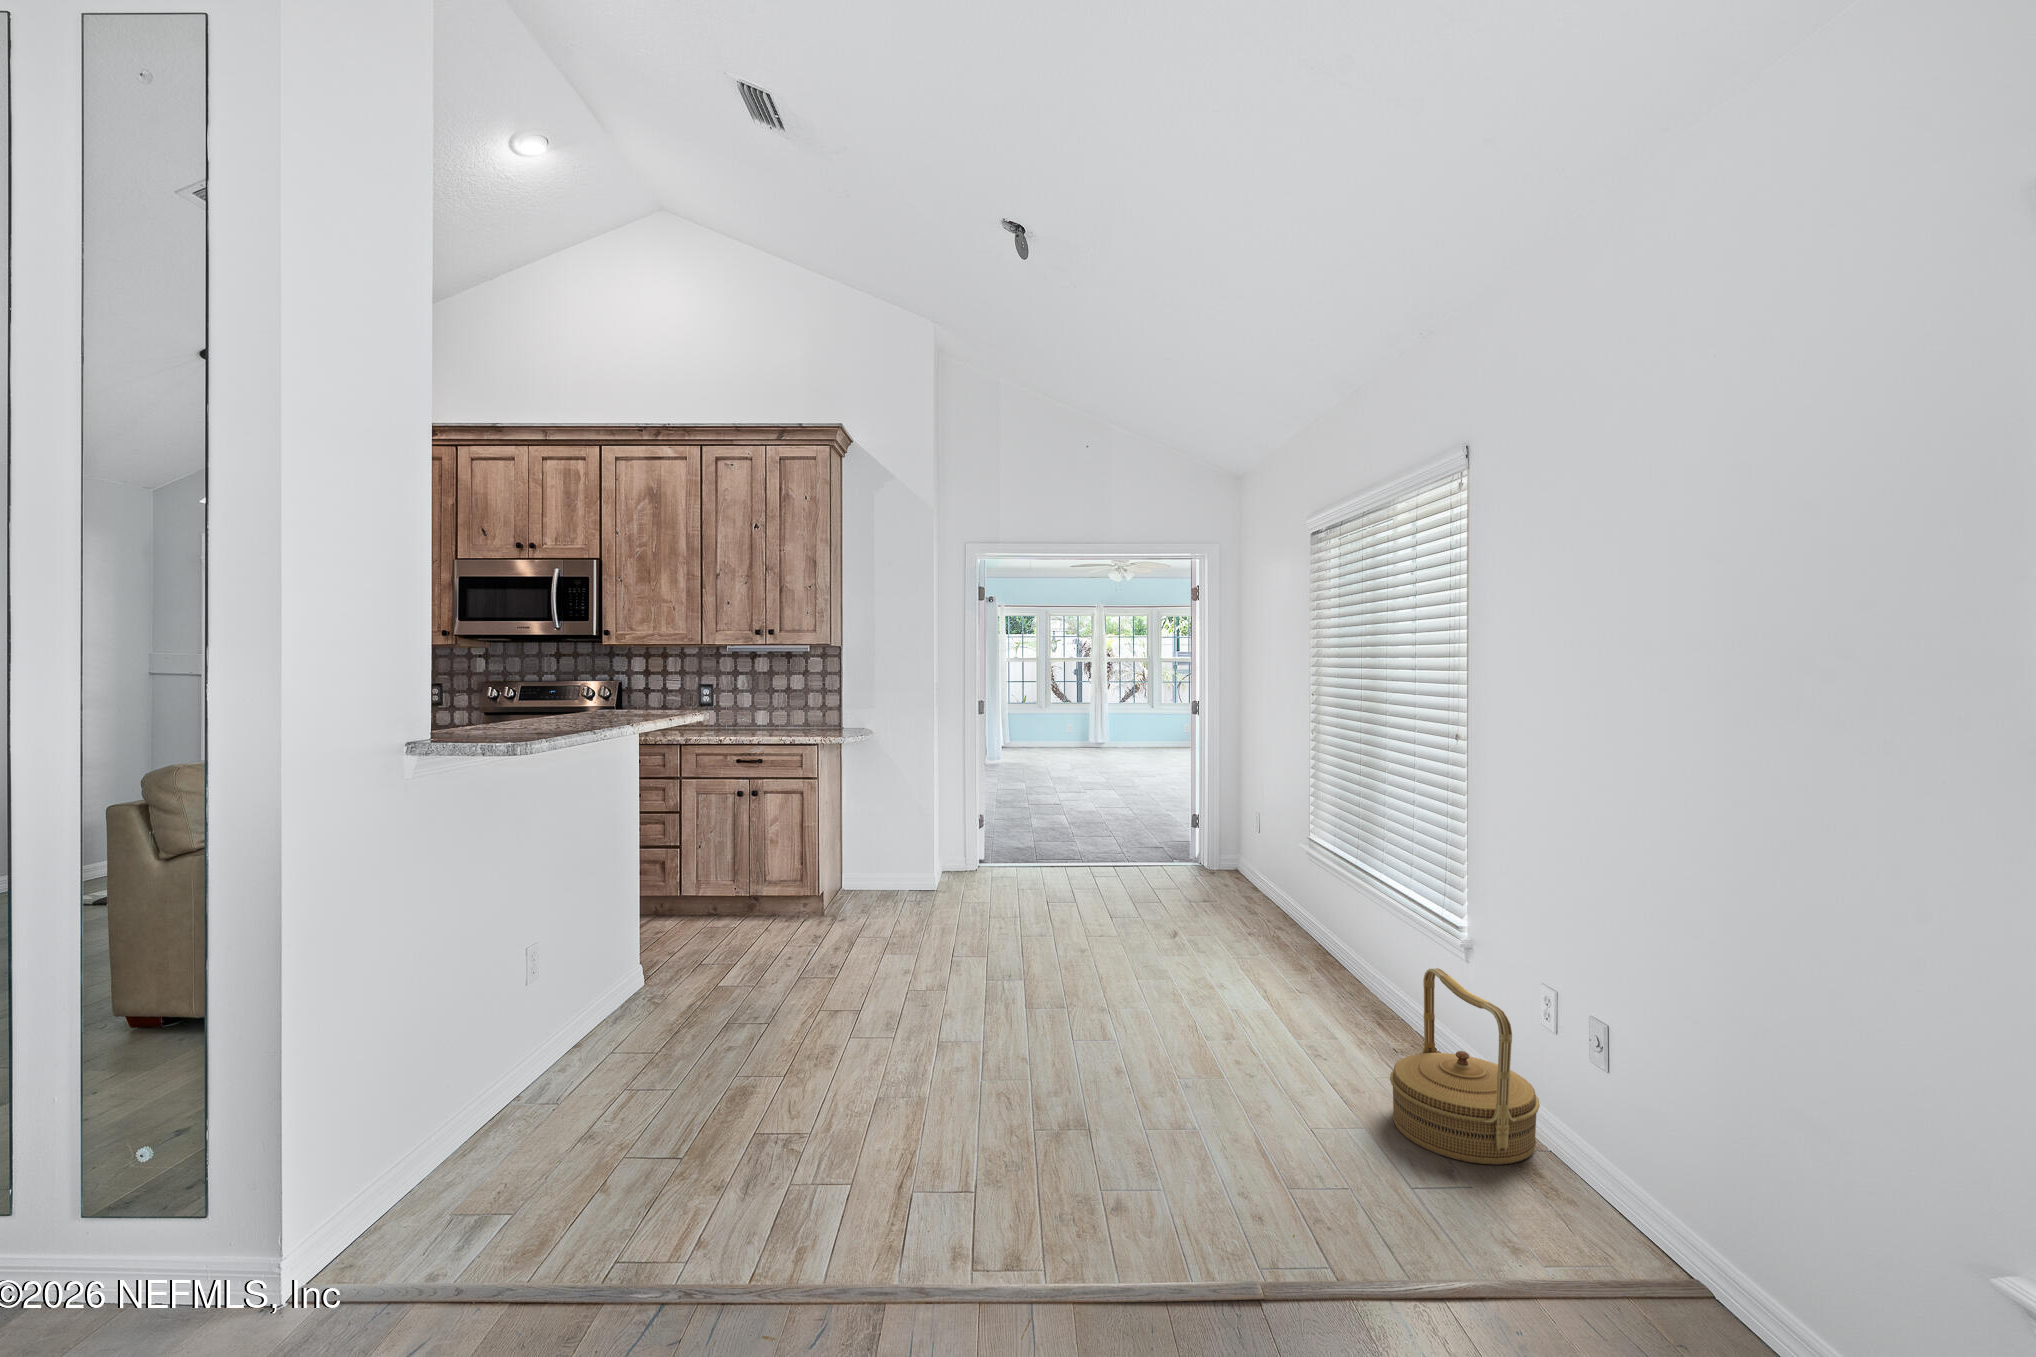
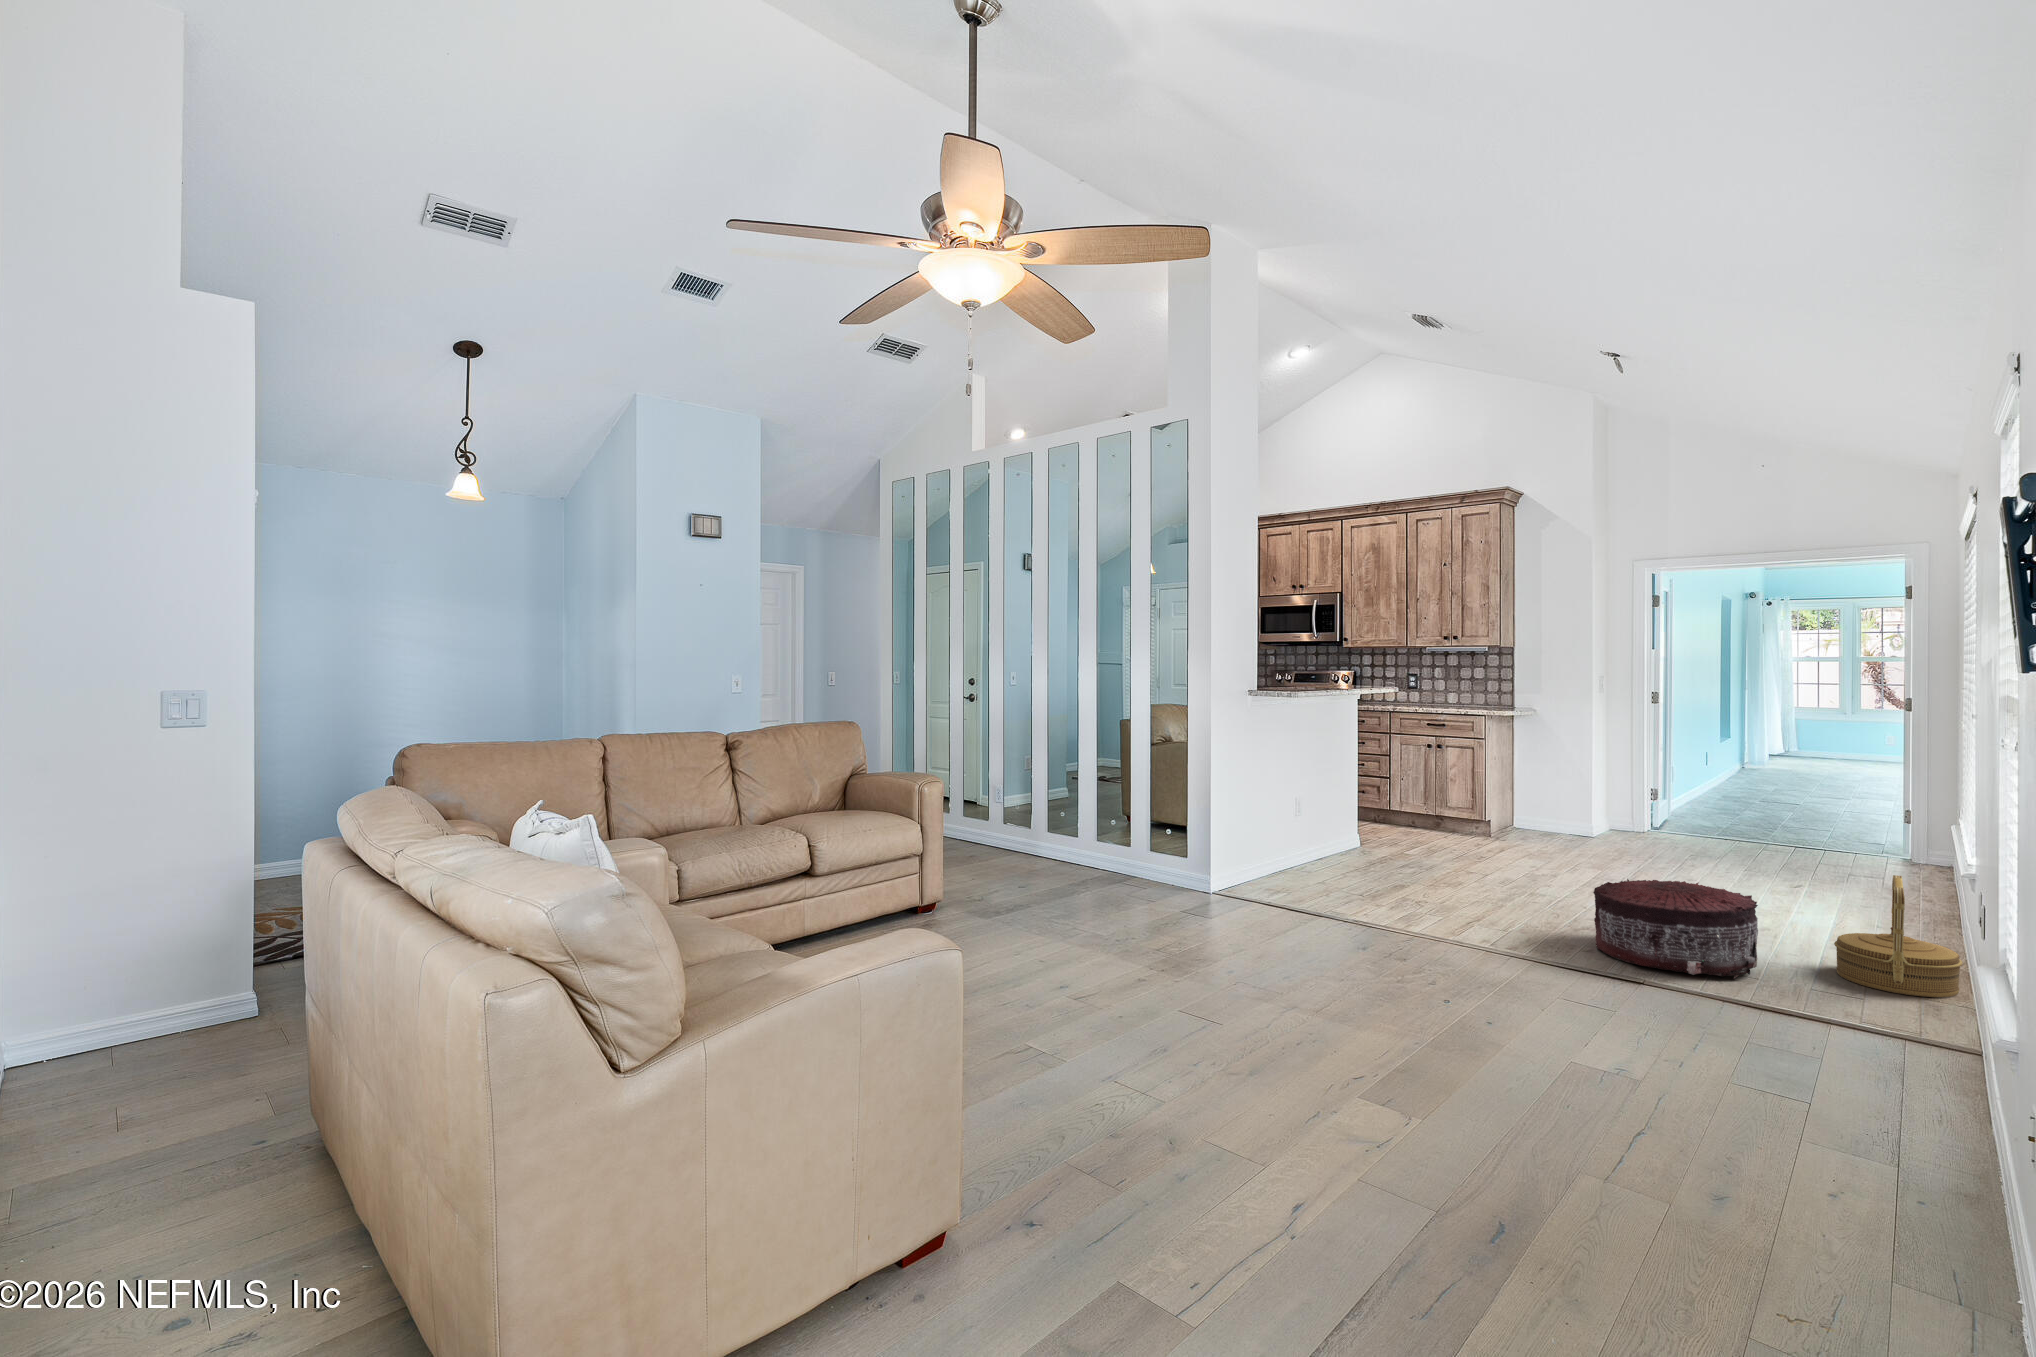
pouf: none [1117,1027,1370,1250] -> present [1593,879,1758,979]

